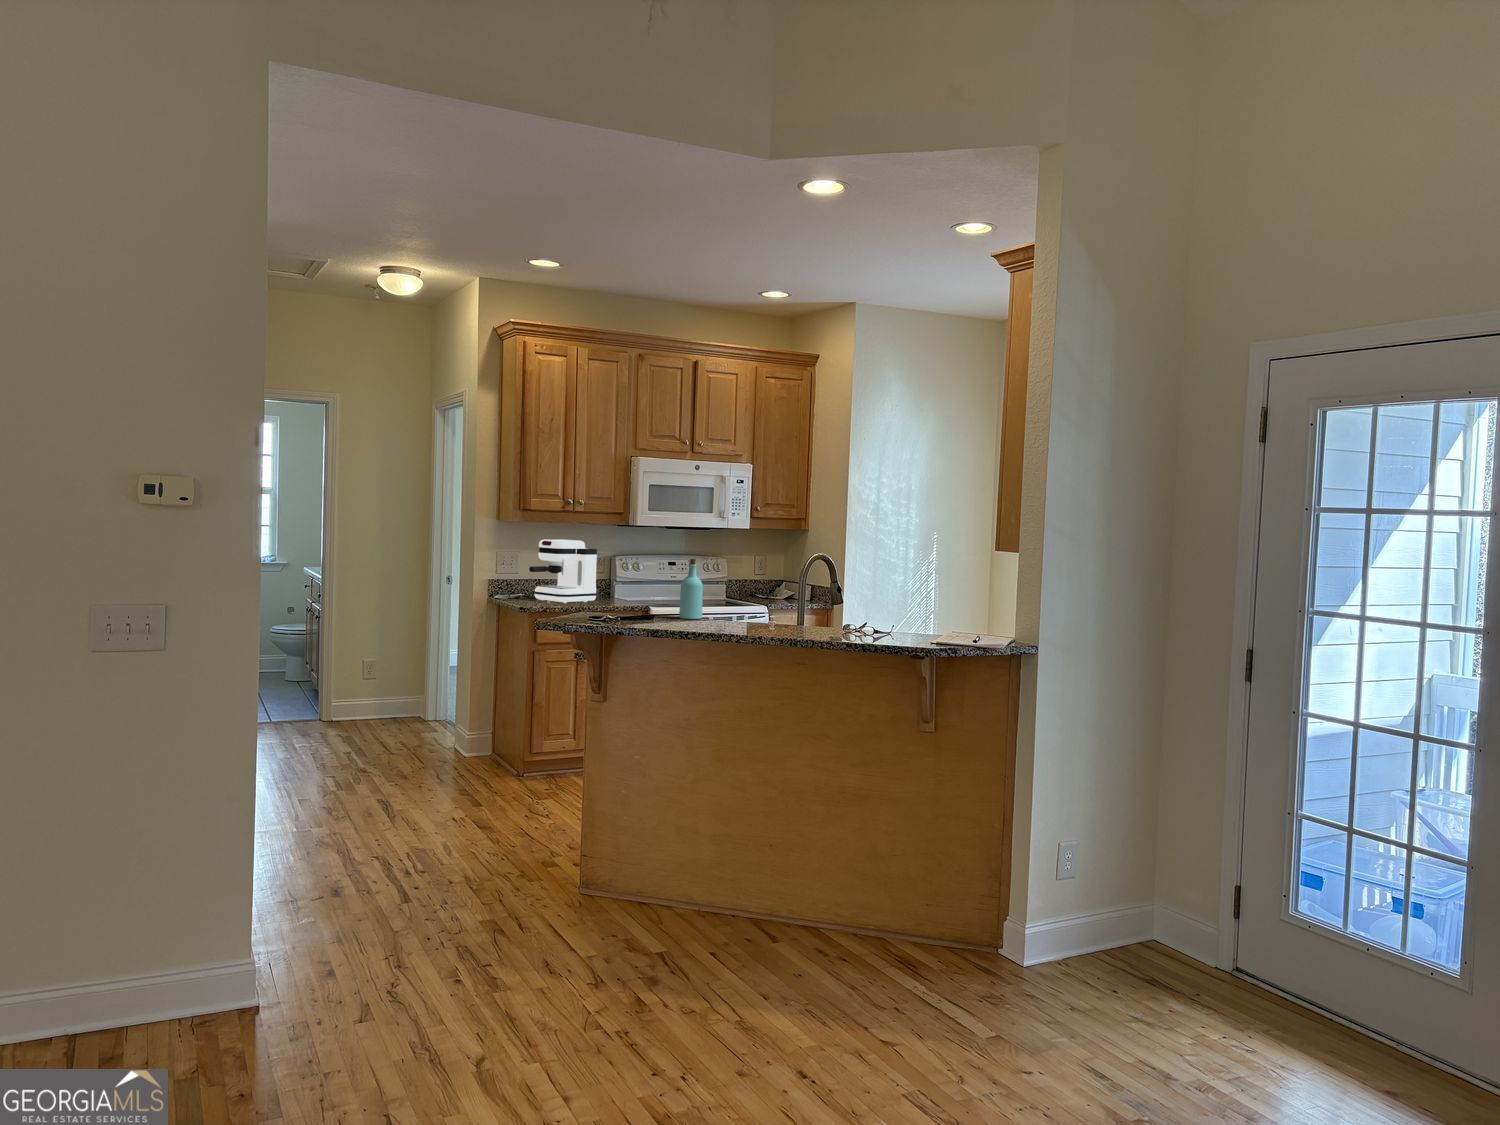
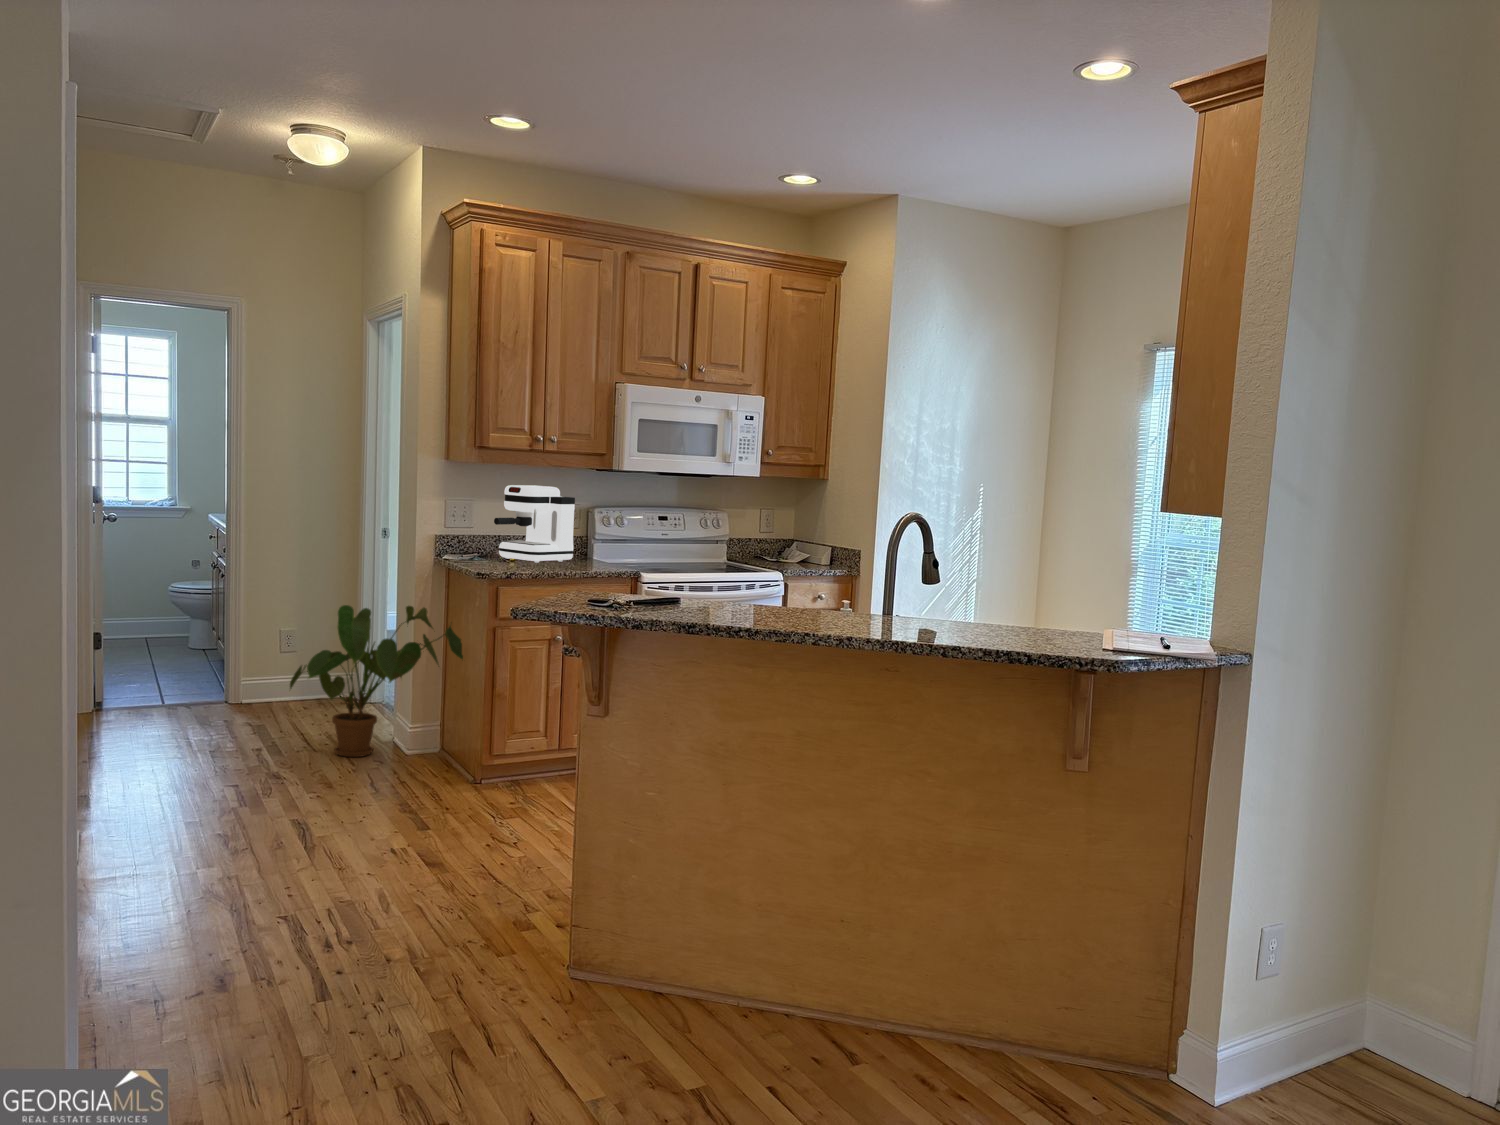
bottle: present [679,559,703,619] -> none [677,511,705,584]
house plant: none [359,640,506,767] -> present [290,605,463,757]

